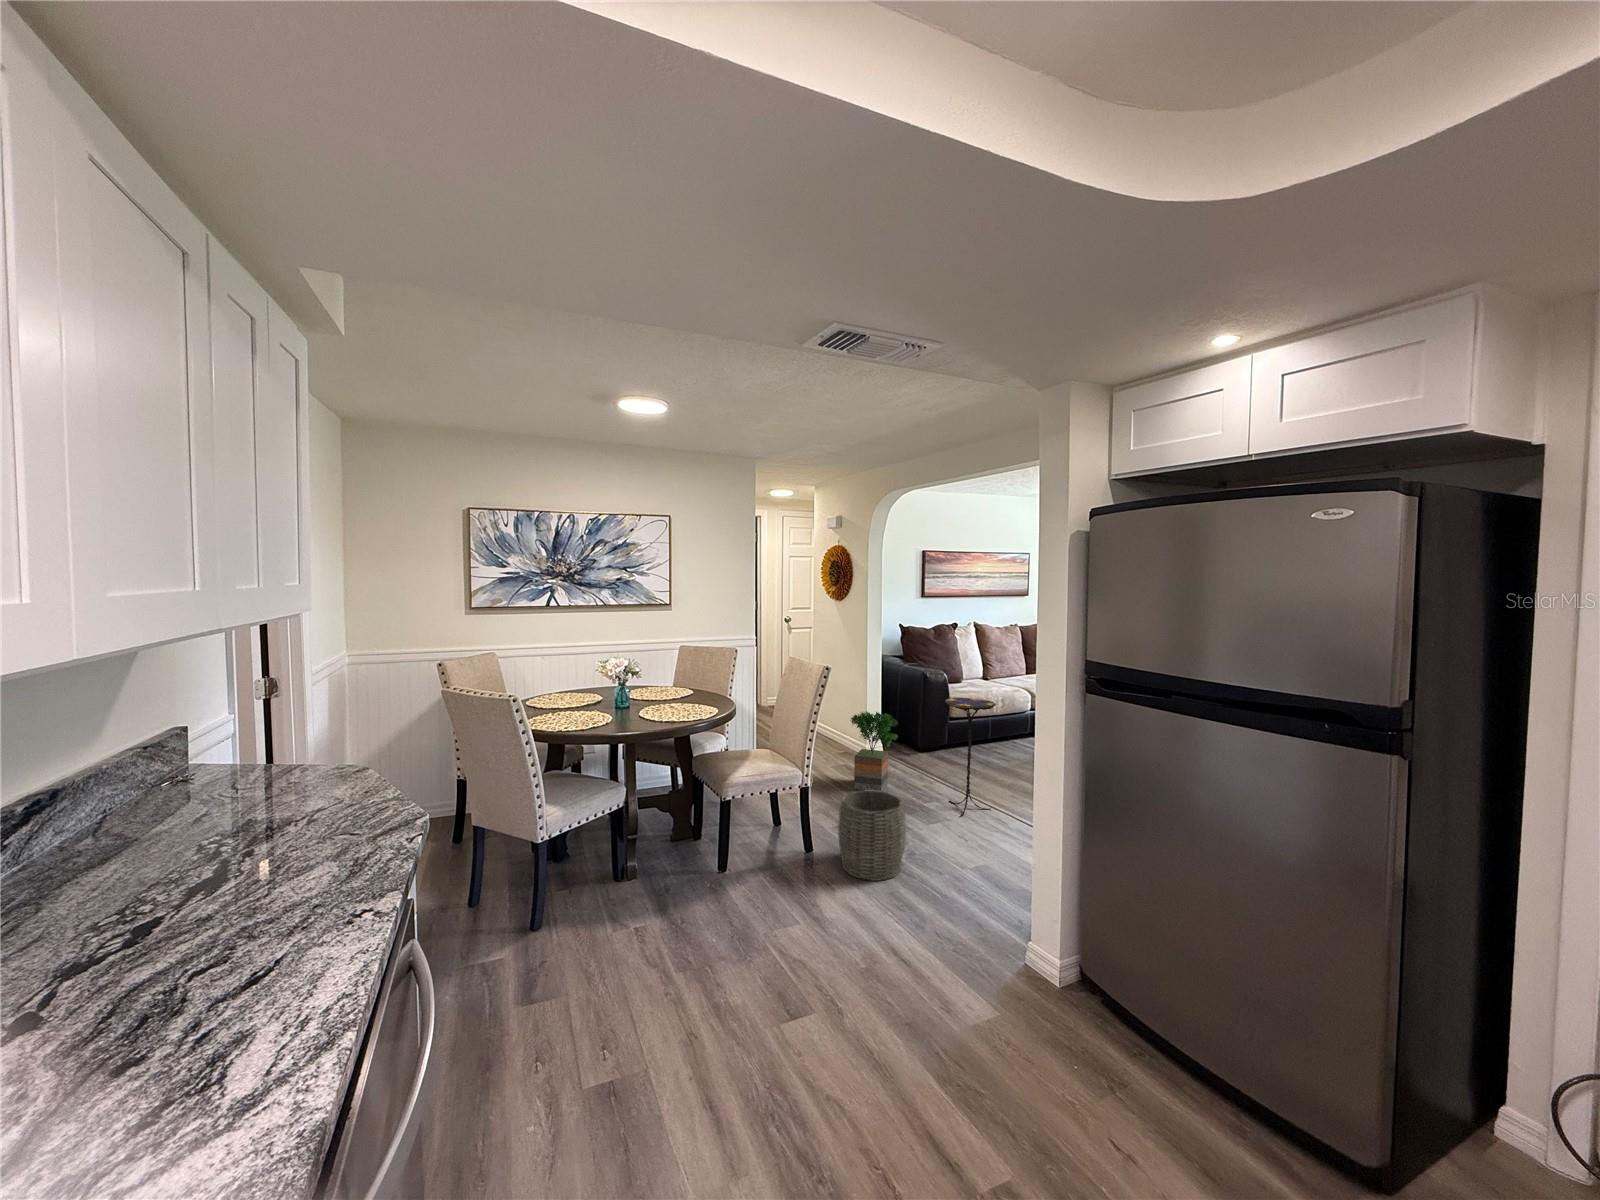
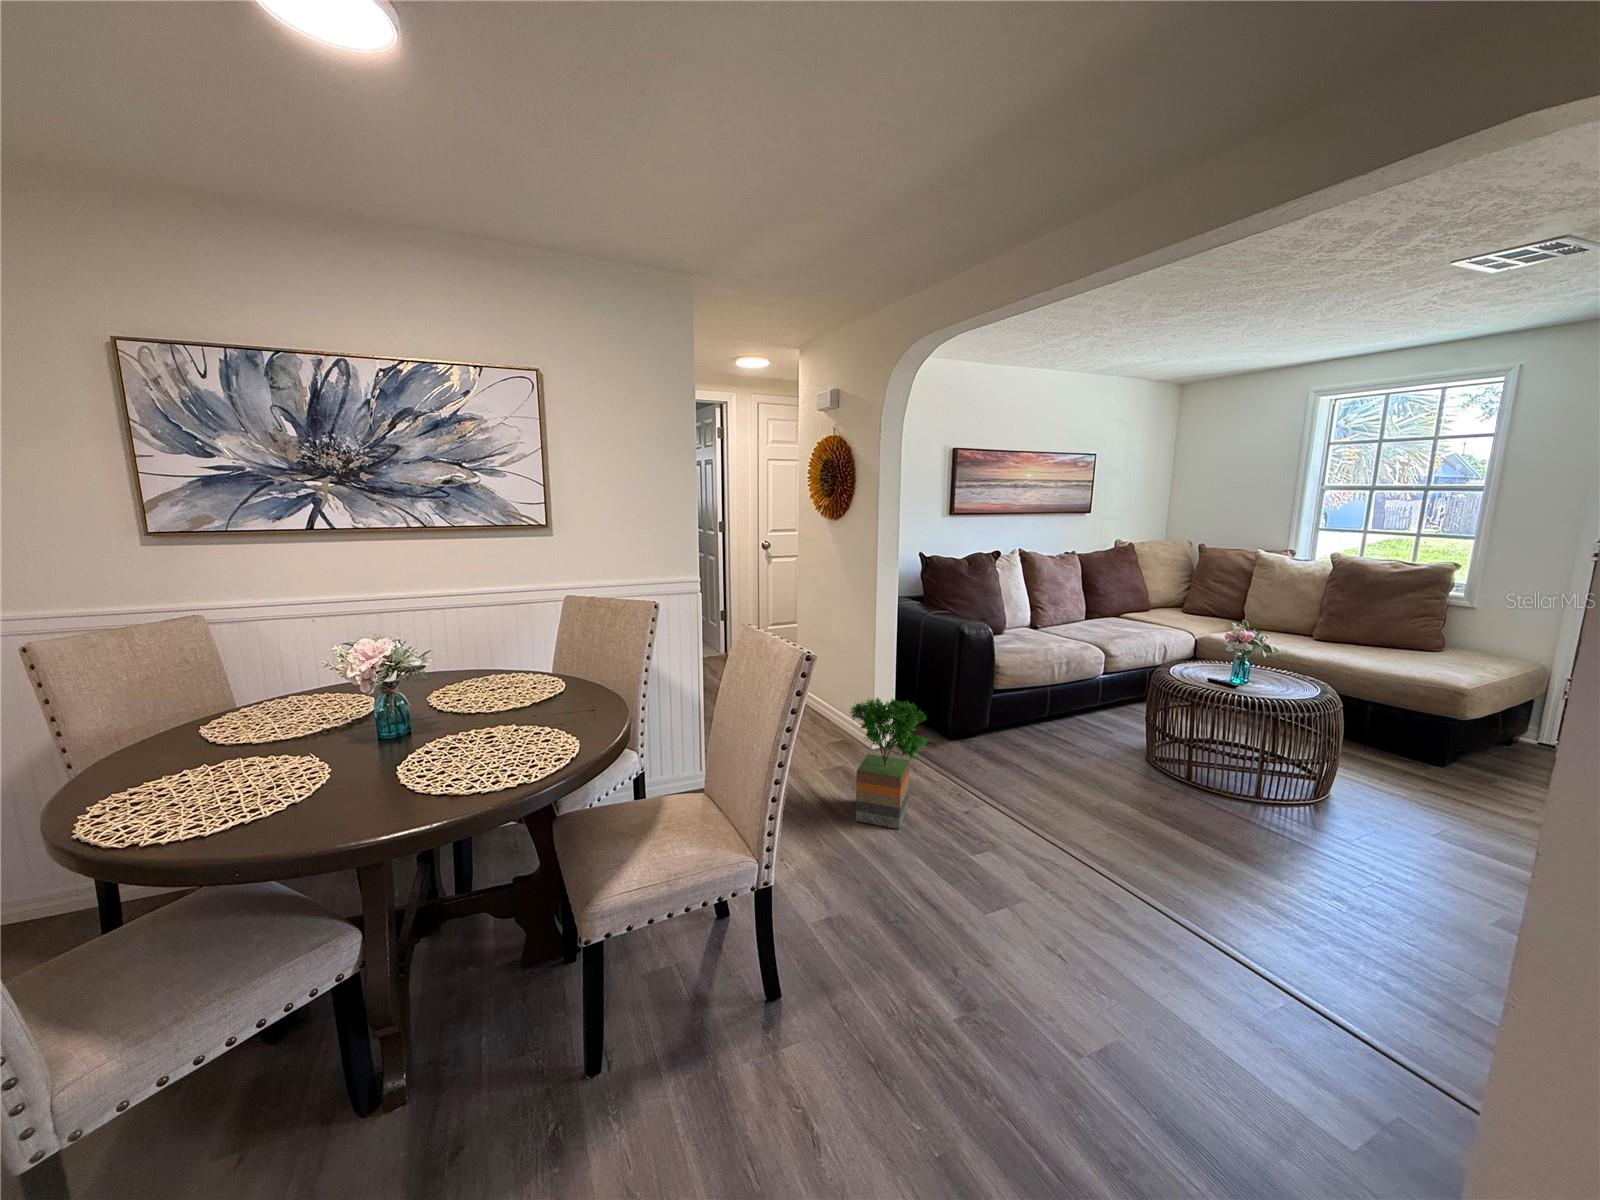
side table: present [945,697,996,815] -> none [1010,683,1107,886]
woven basket: present [838,790,906,881] -> none [829,887,963,1094]

